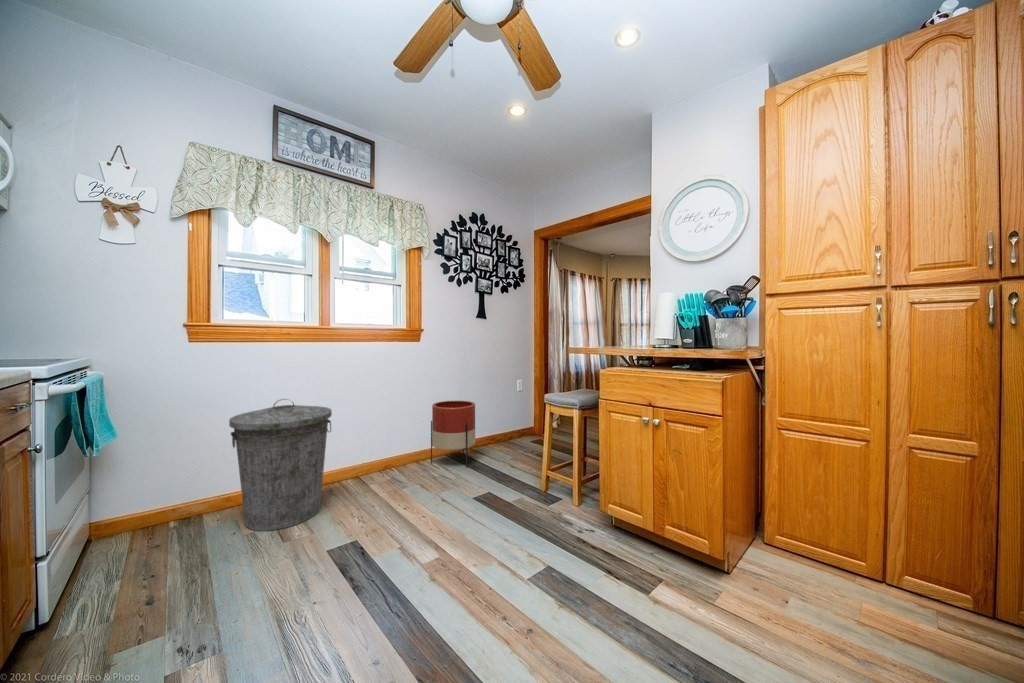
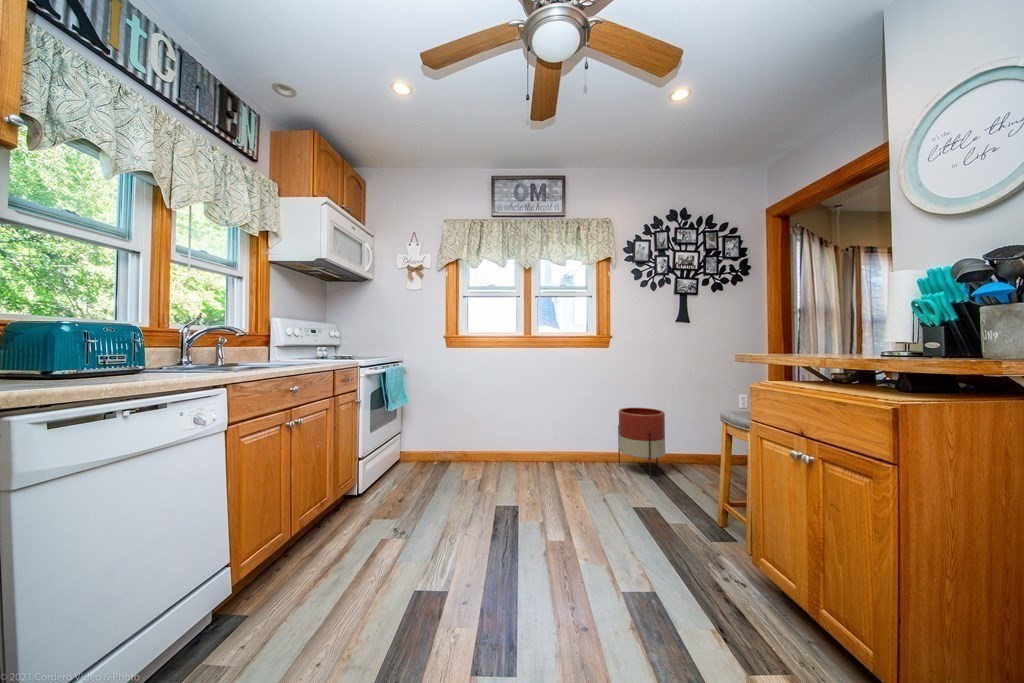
trash can: present [229,399,332,531] -> none [458,390,521,483]

